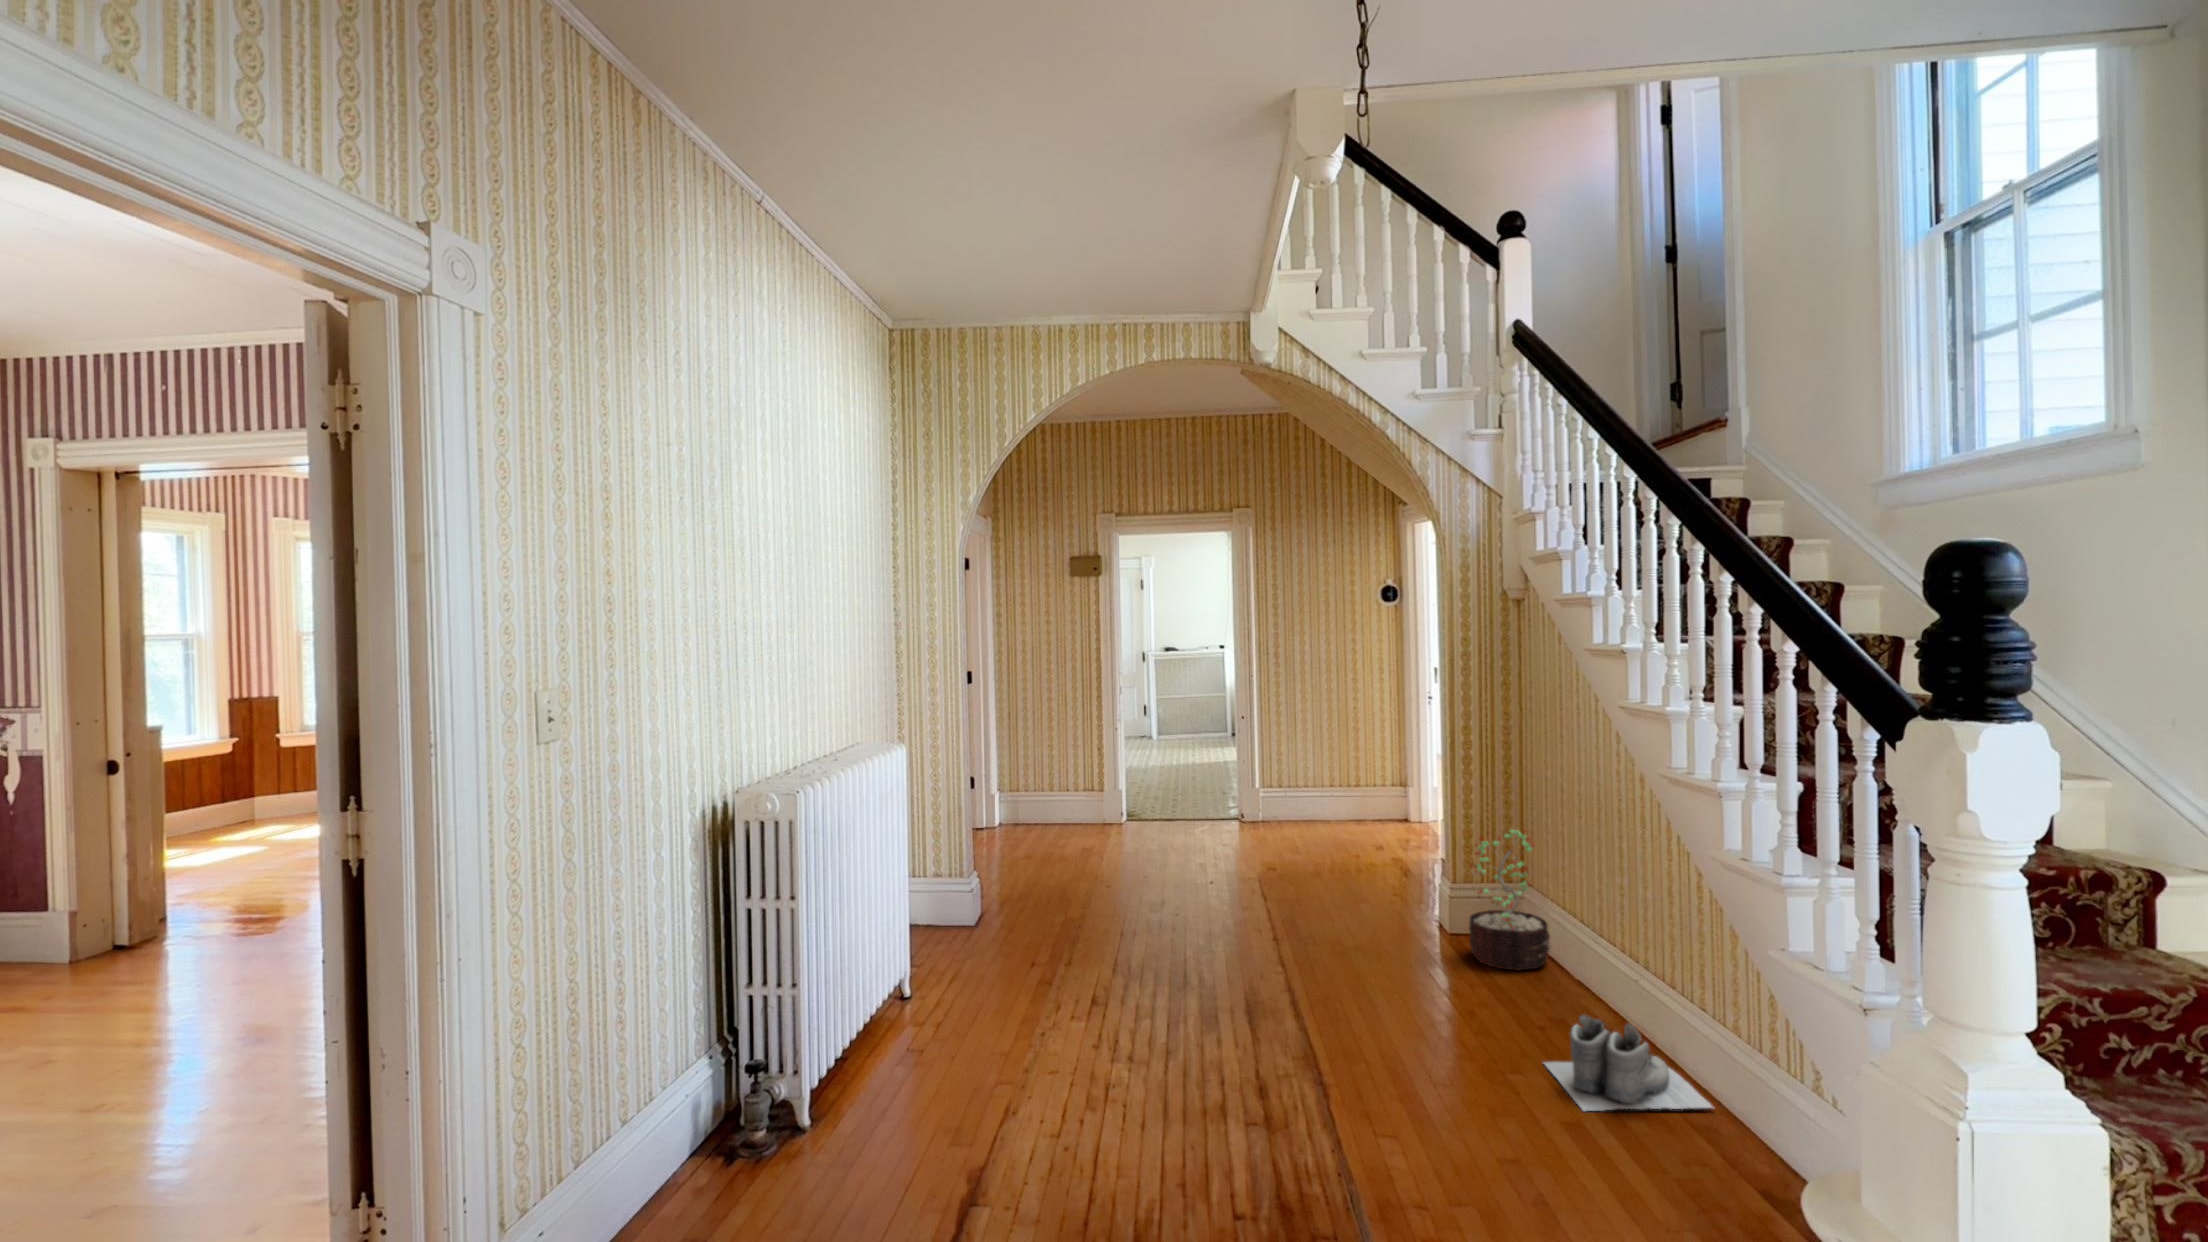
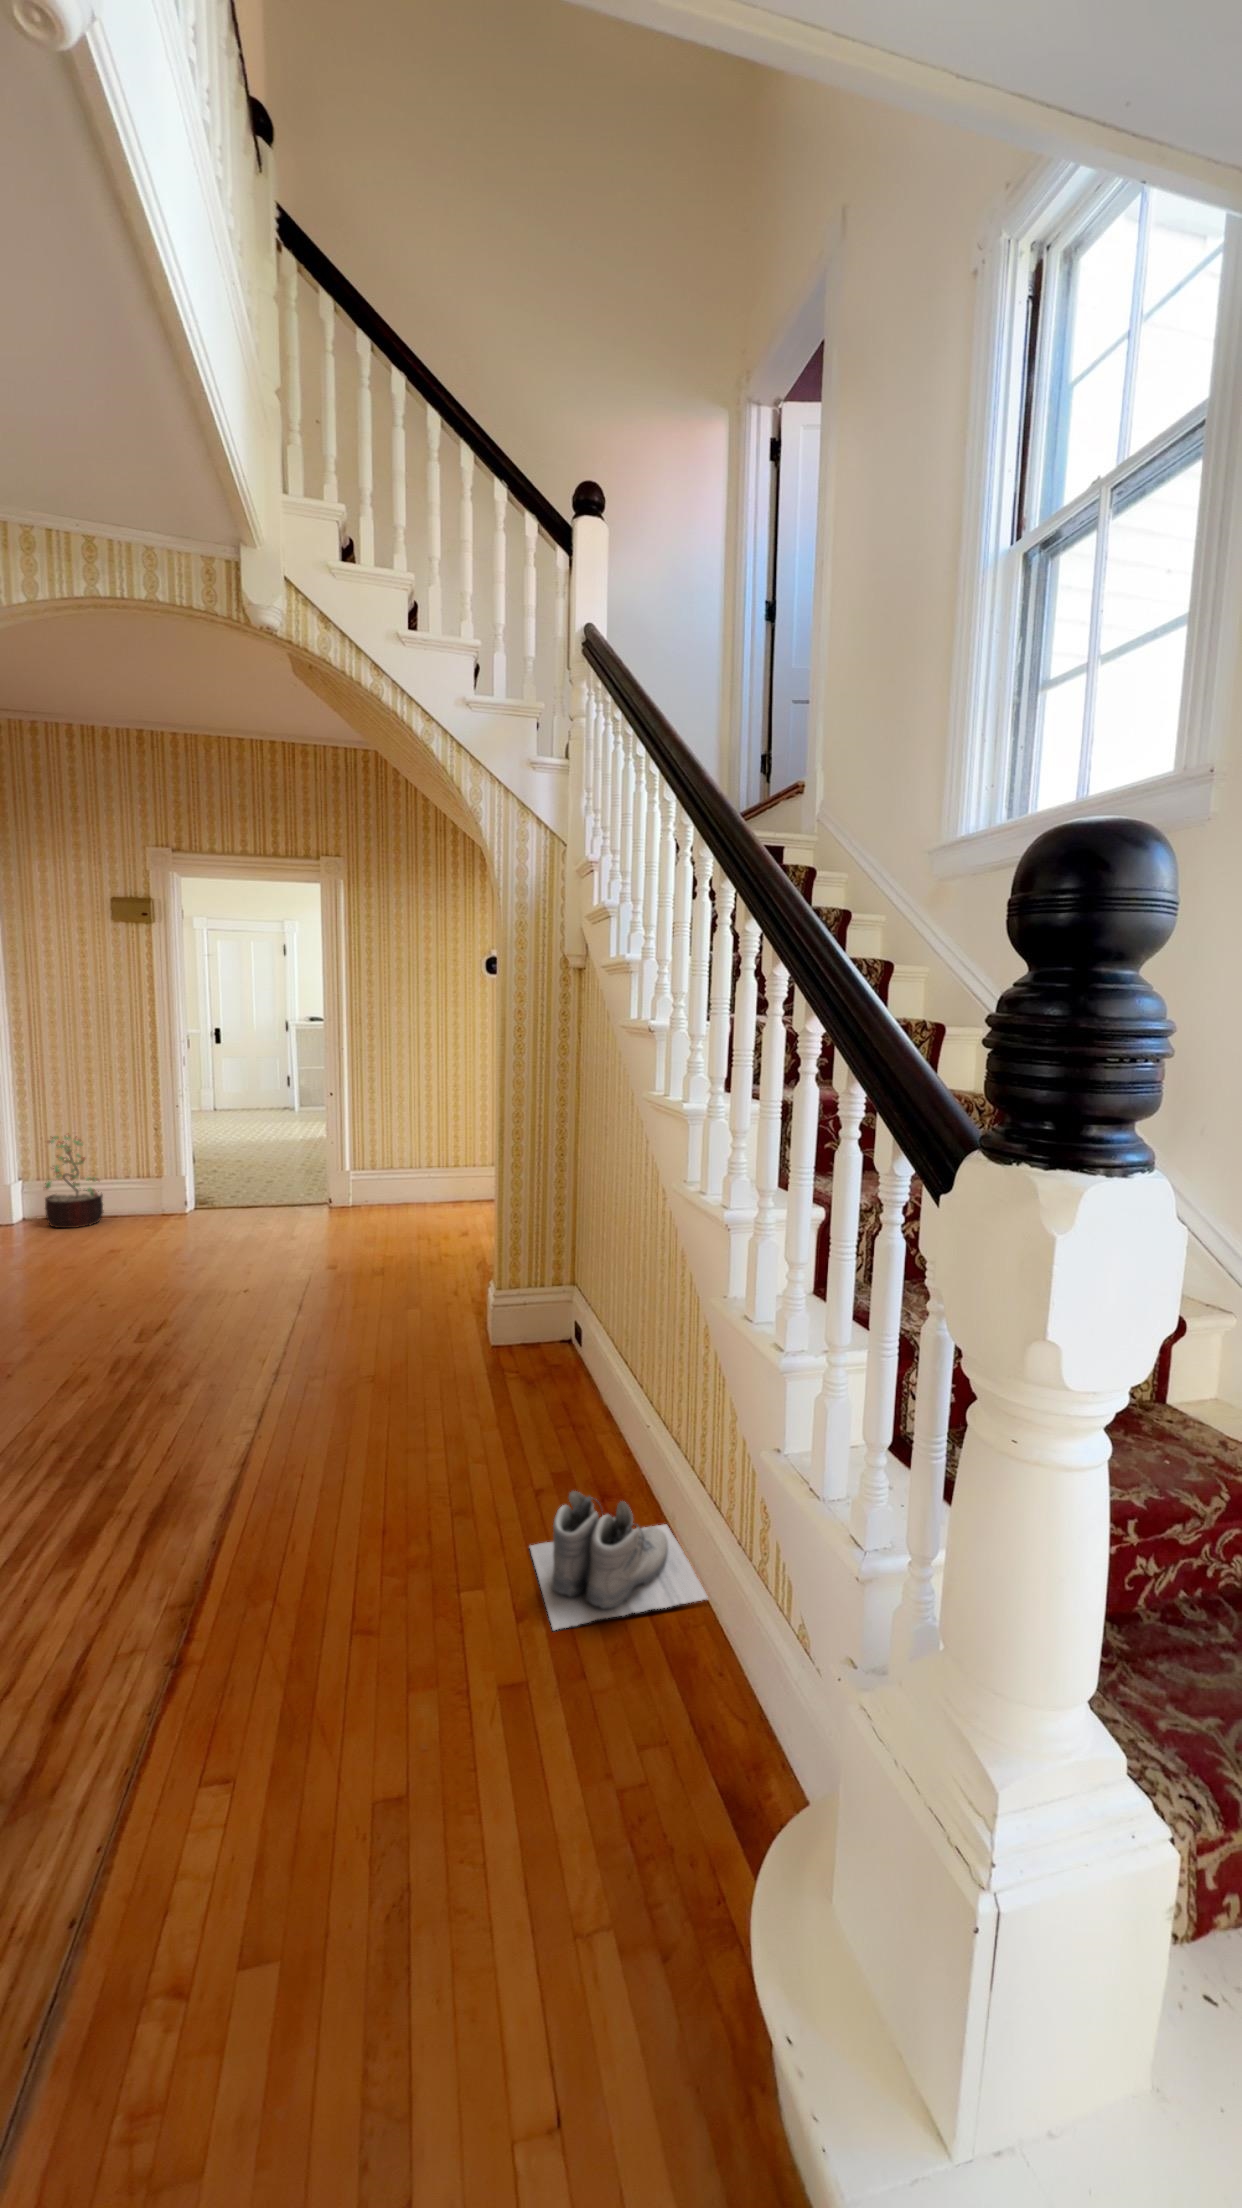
decorative plant: present [1469,829,1550,970] -> present [45,1136,104,1228]

